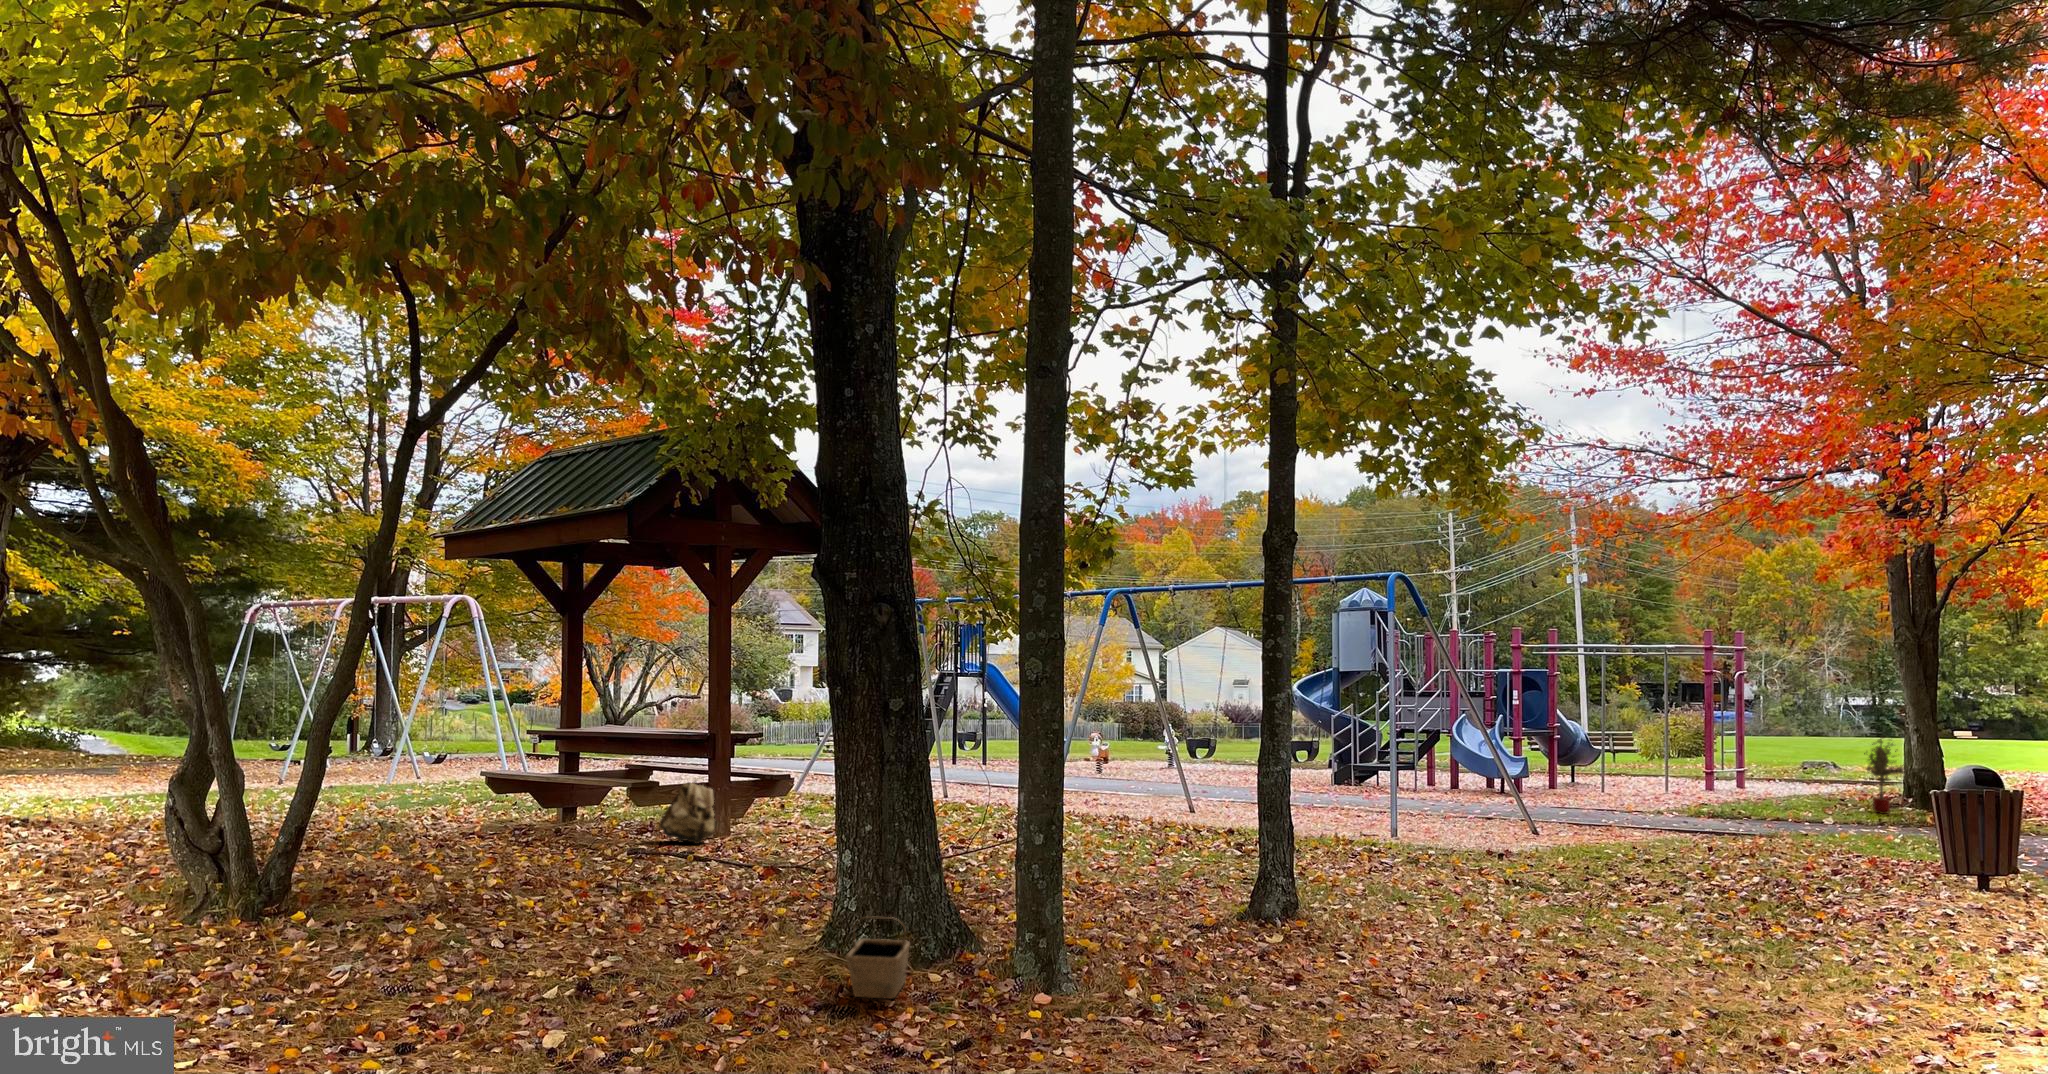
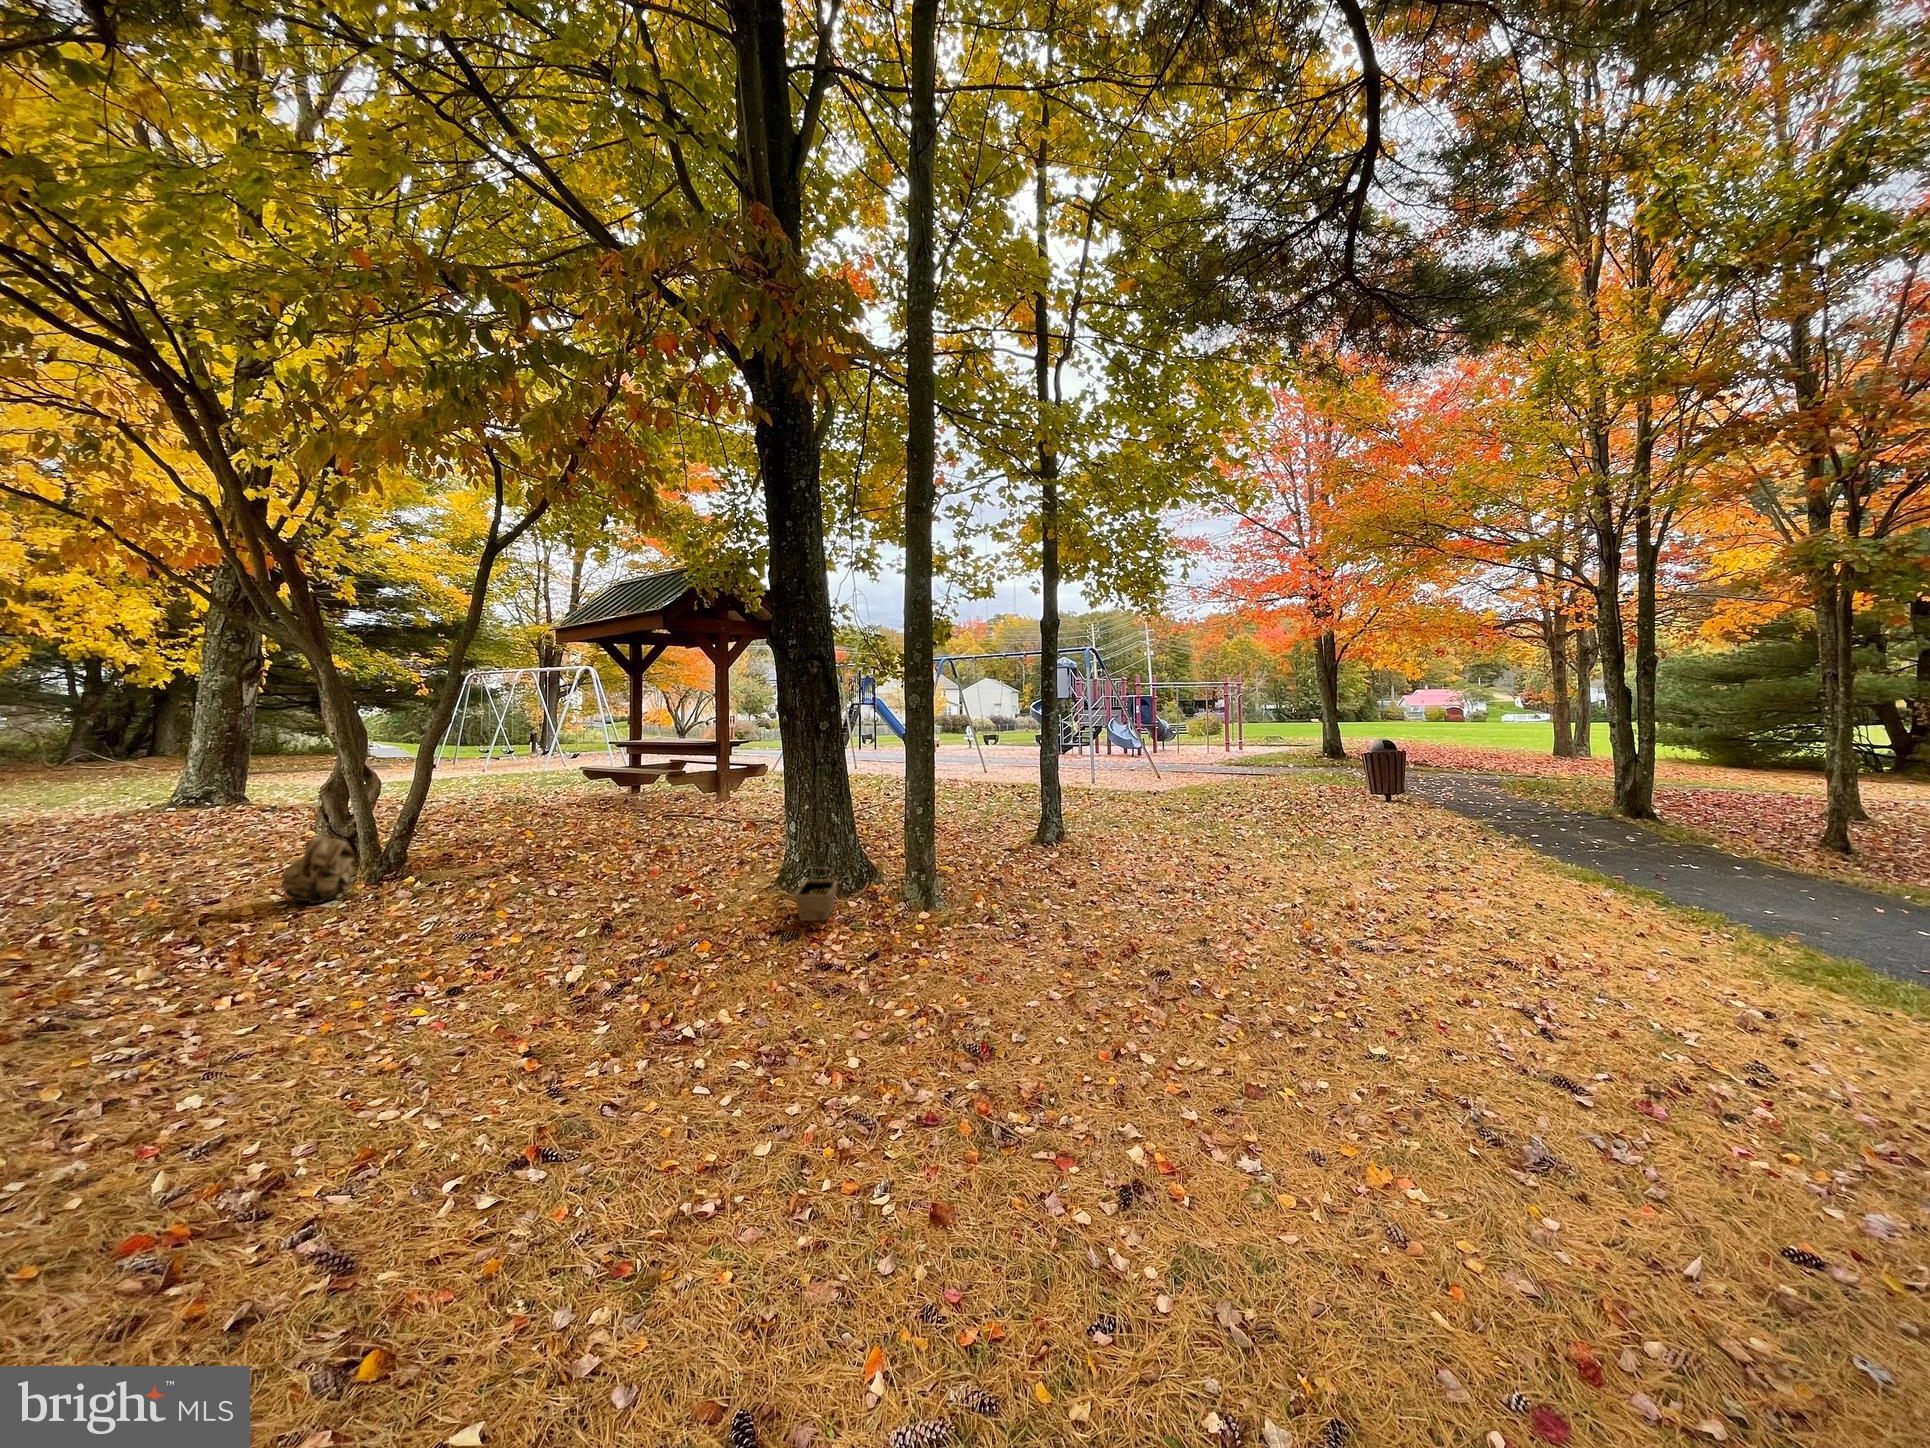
potted tree: present [1864,737,1910,814] -> none [1314,727,1336,763]
backpack: present [658,780,716,844] -> present [281,832,355,903]

